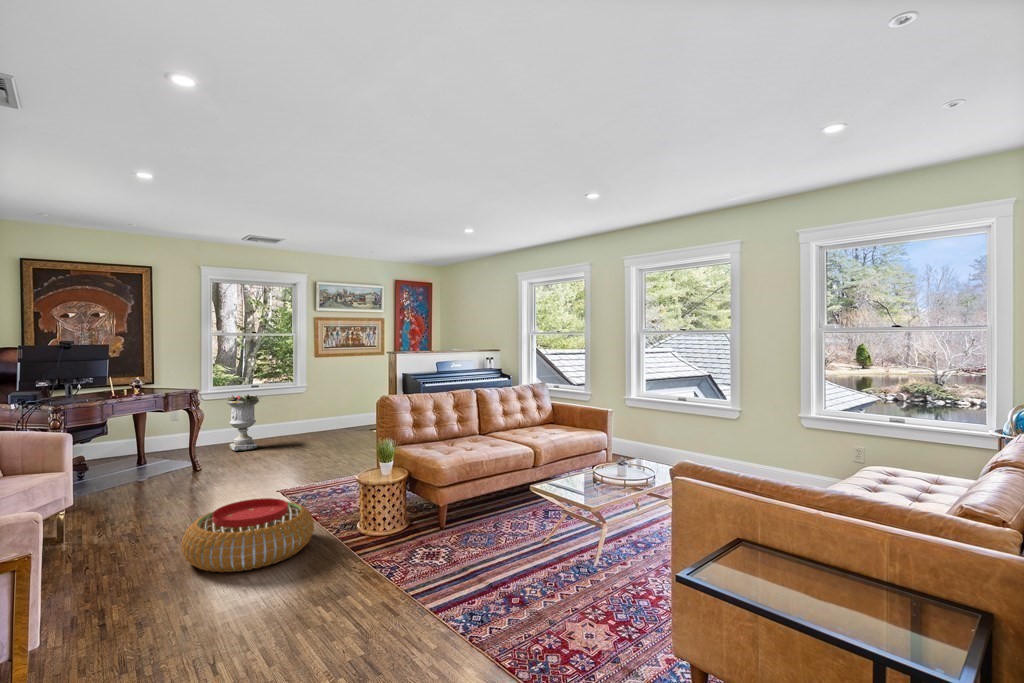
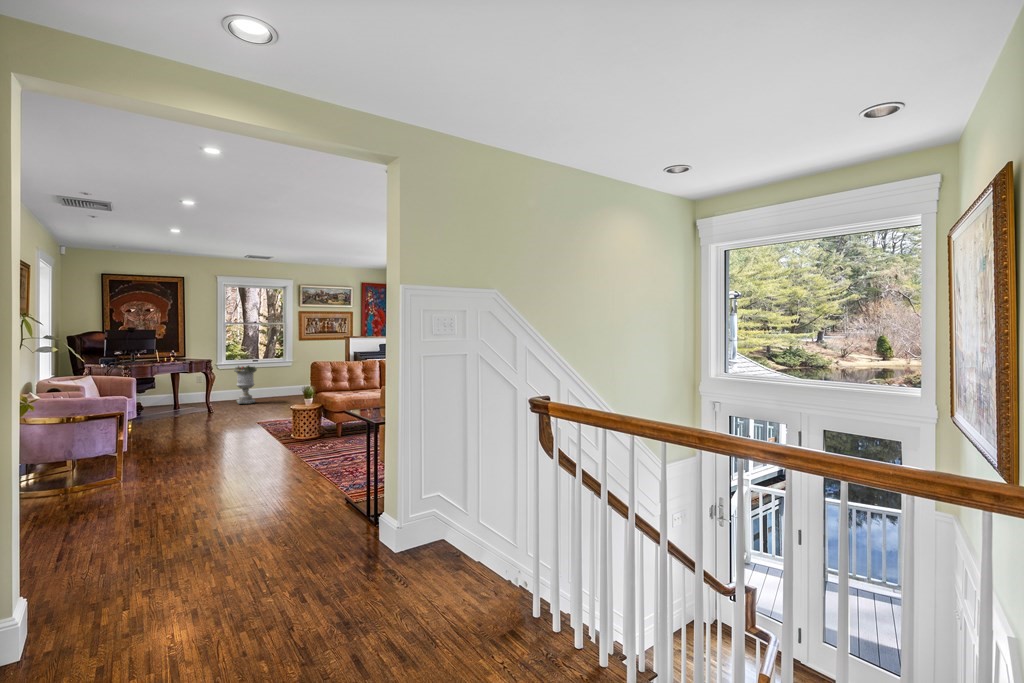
pouf: present [182,498,314,572] -> none [192,417,266,450]

